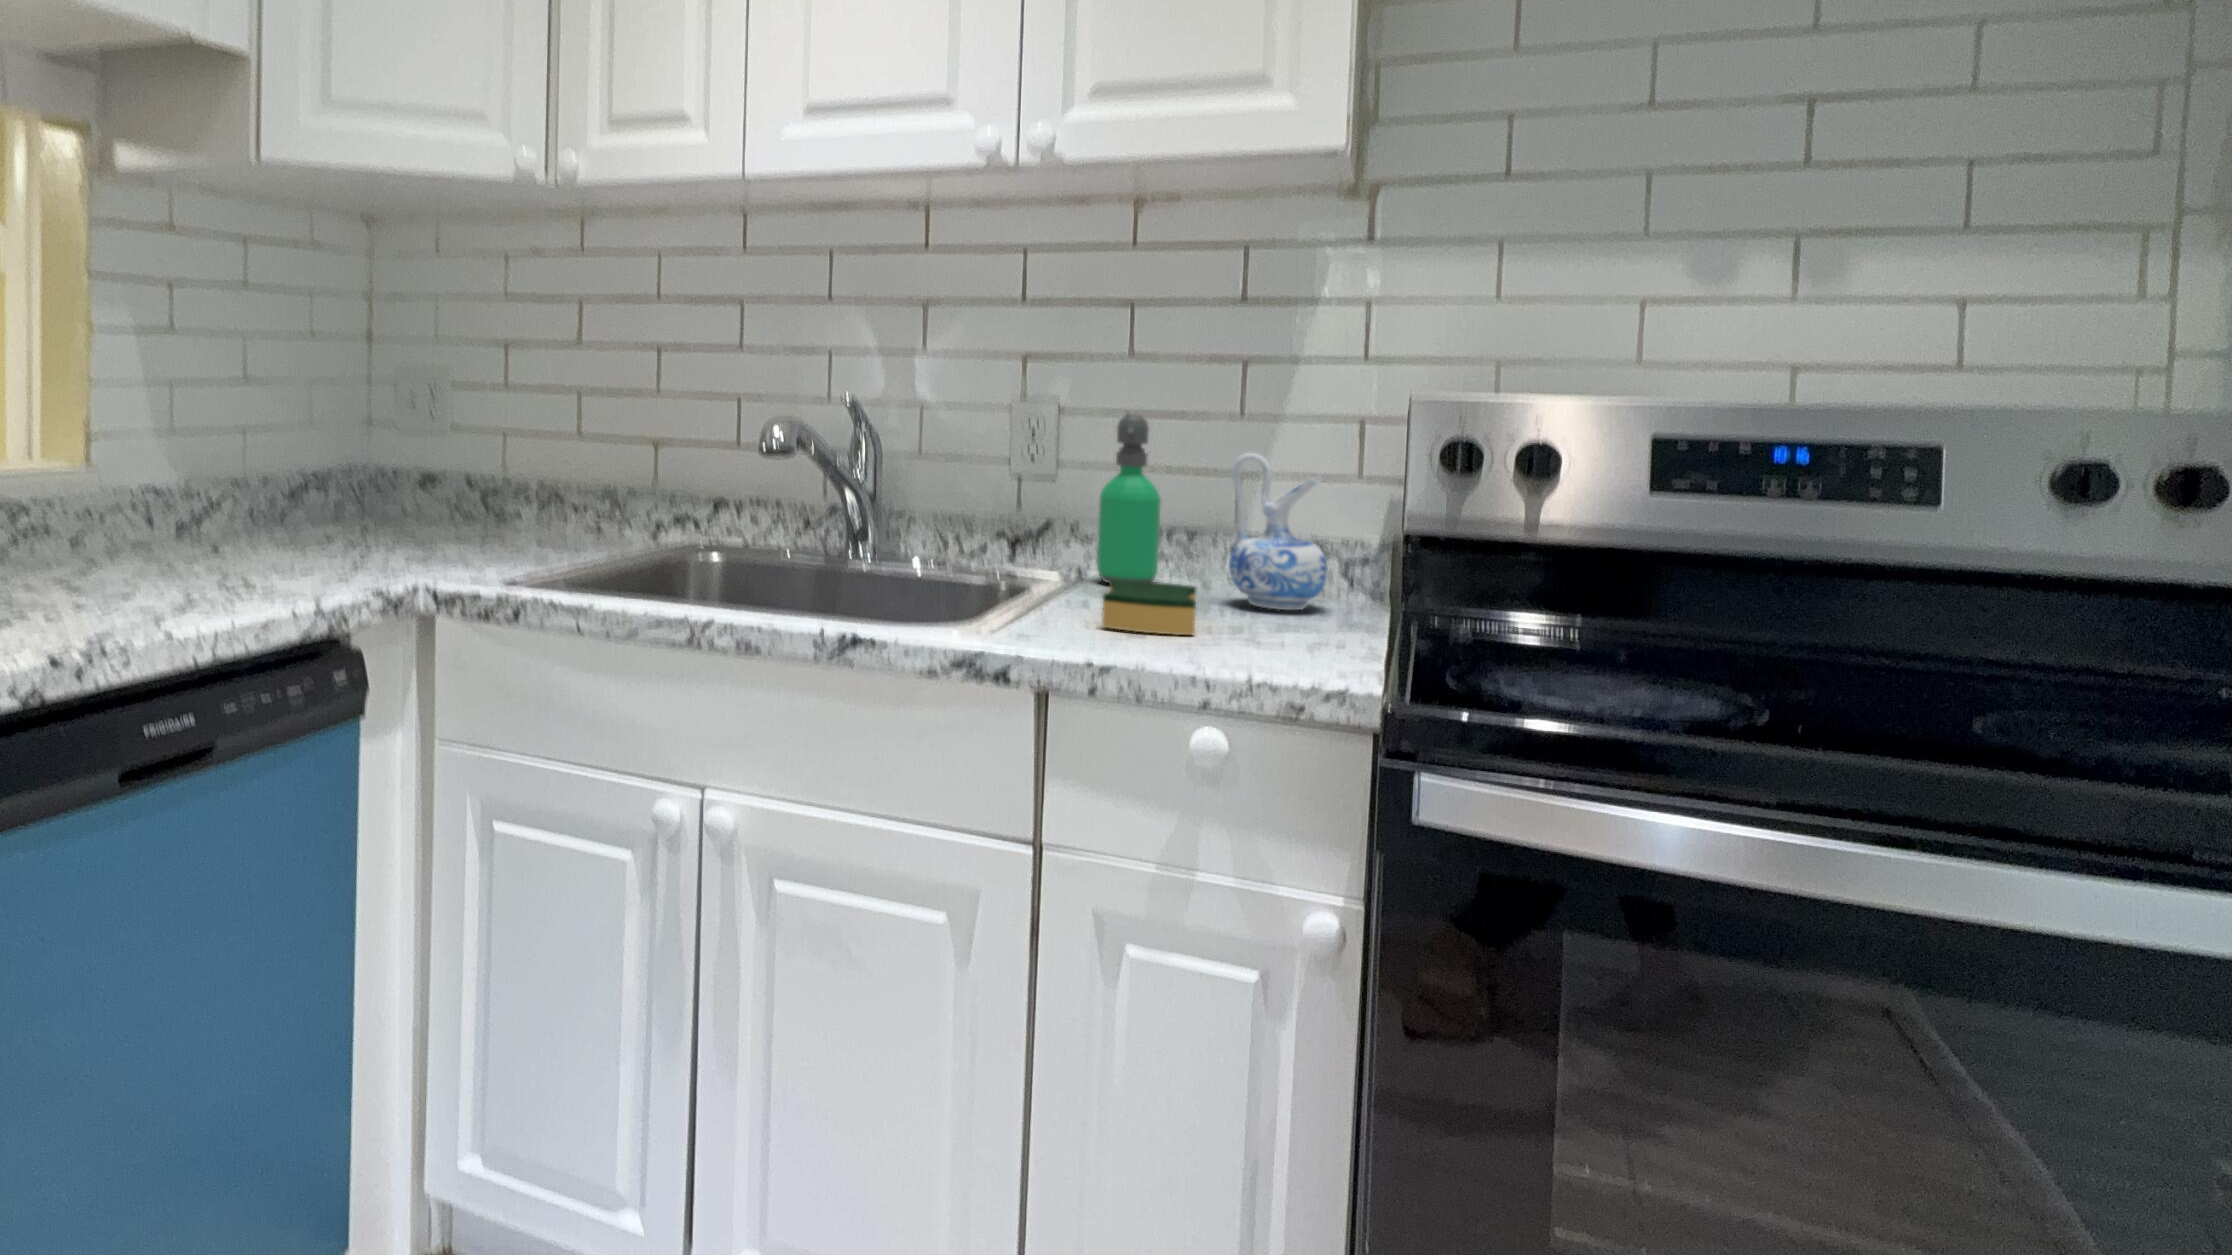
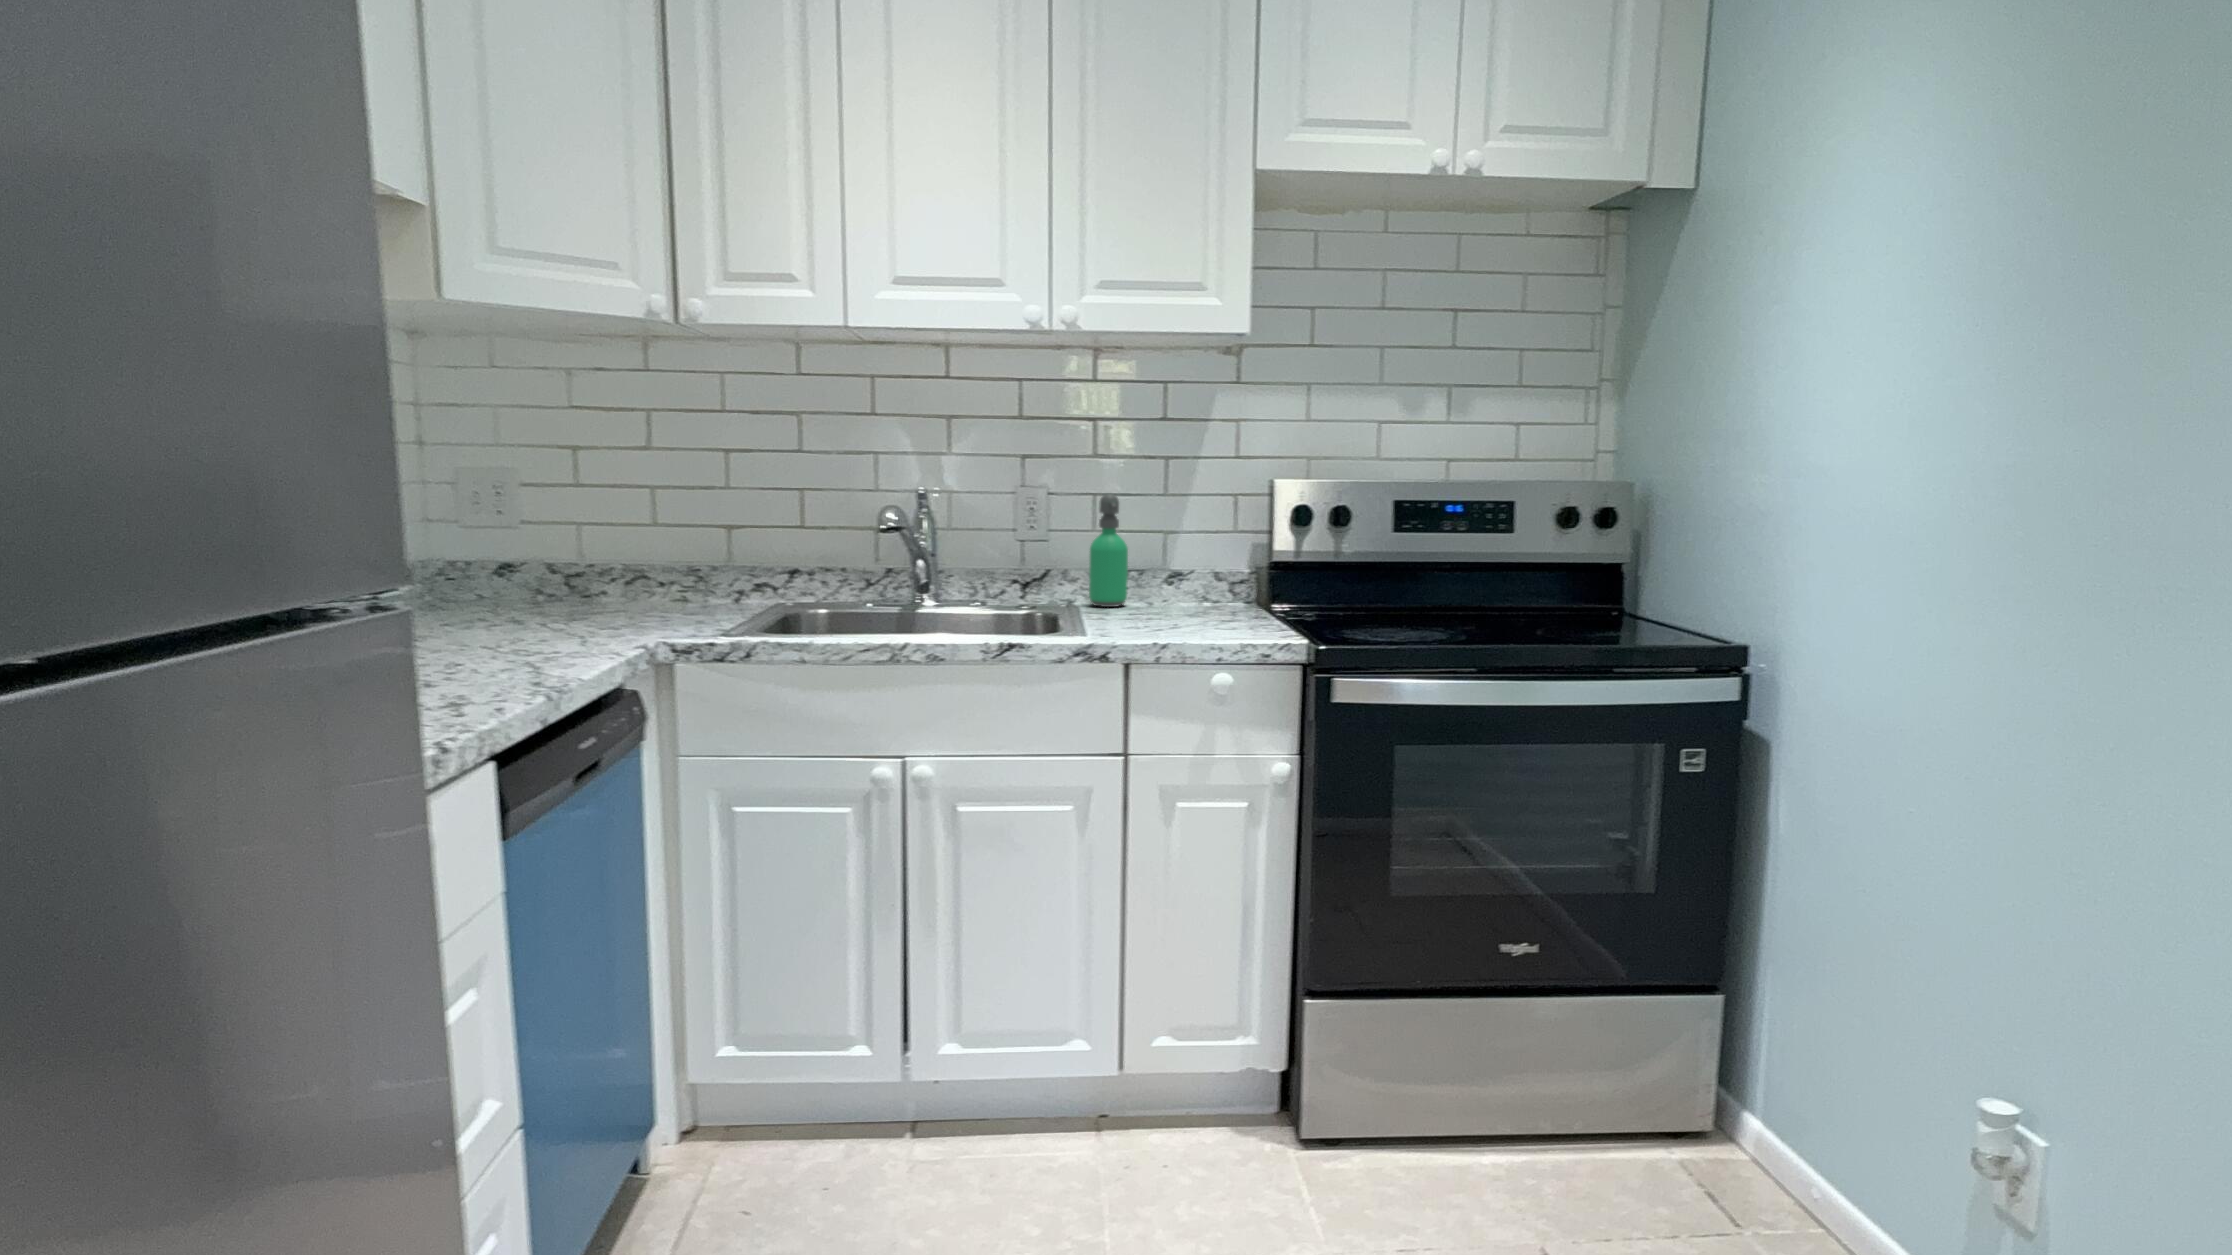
ceramic pitcher: present [1229,453,1328,610] -> none [1180,517,1235,612]
sponge: present [1102,580,1196,635] -> none [1126,599,1189,628]

